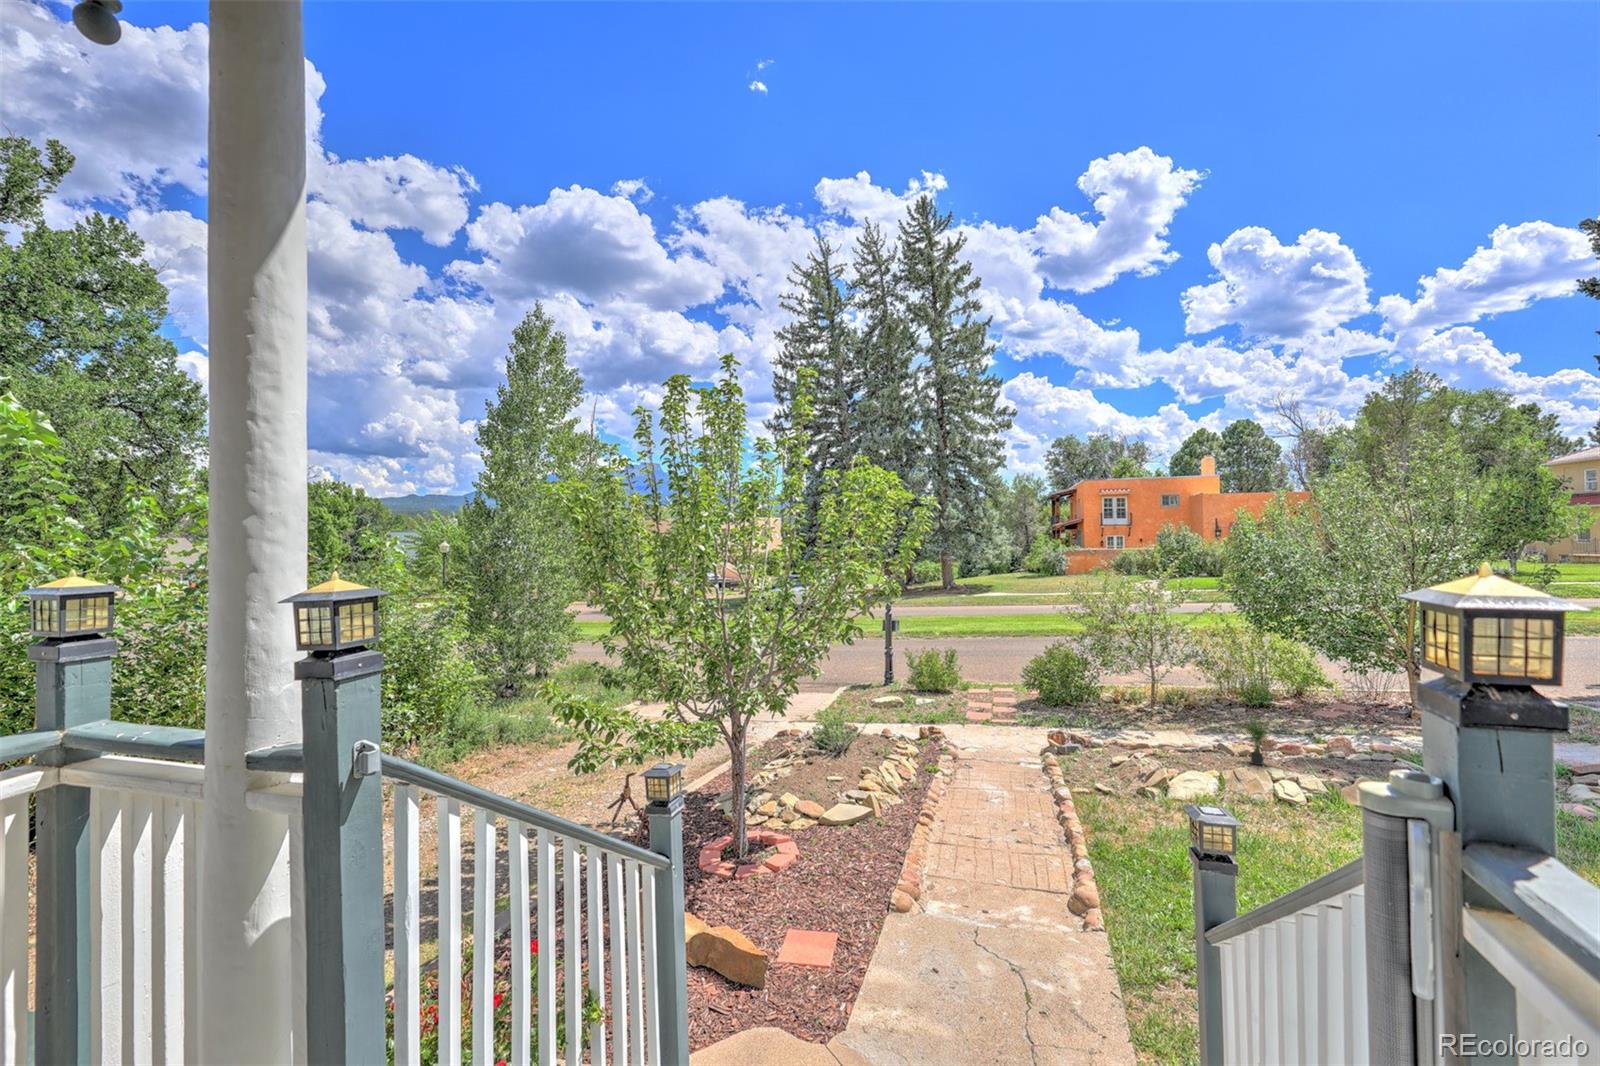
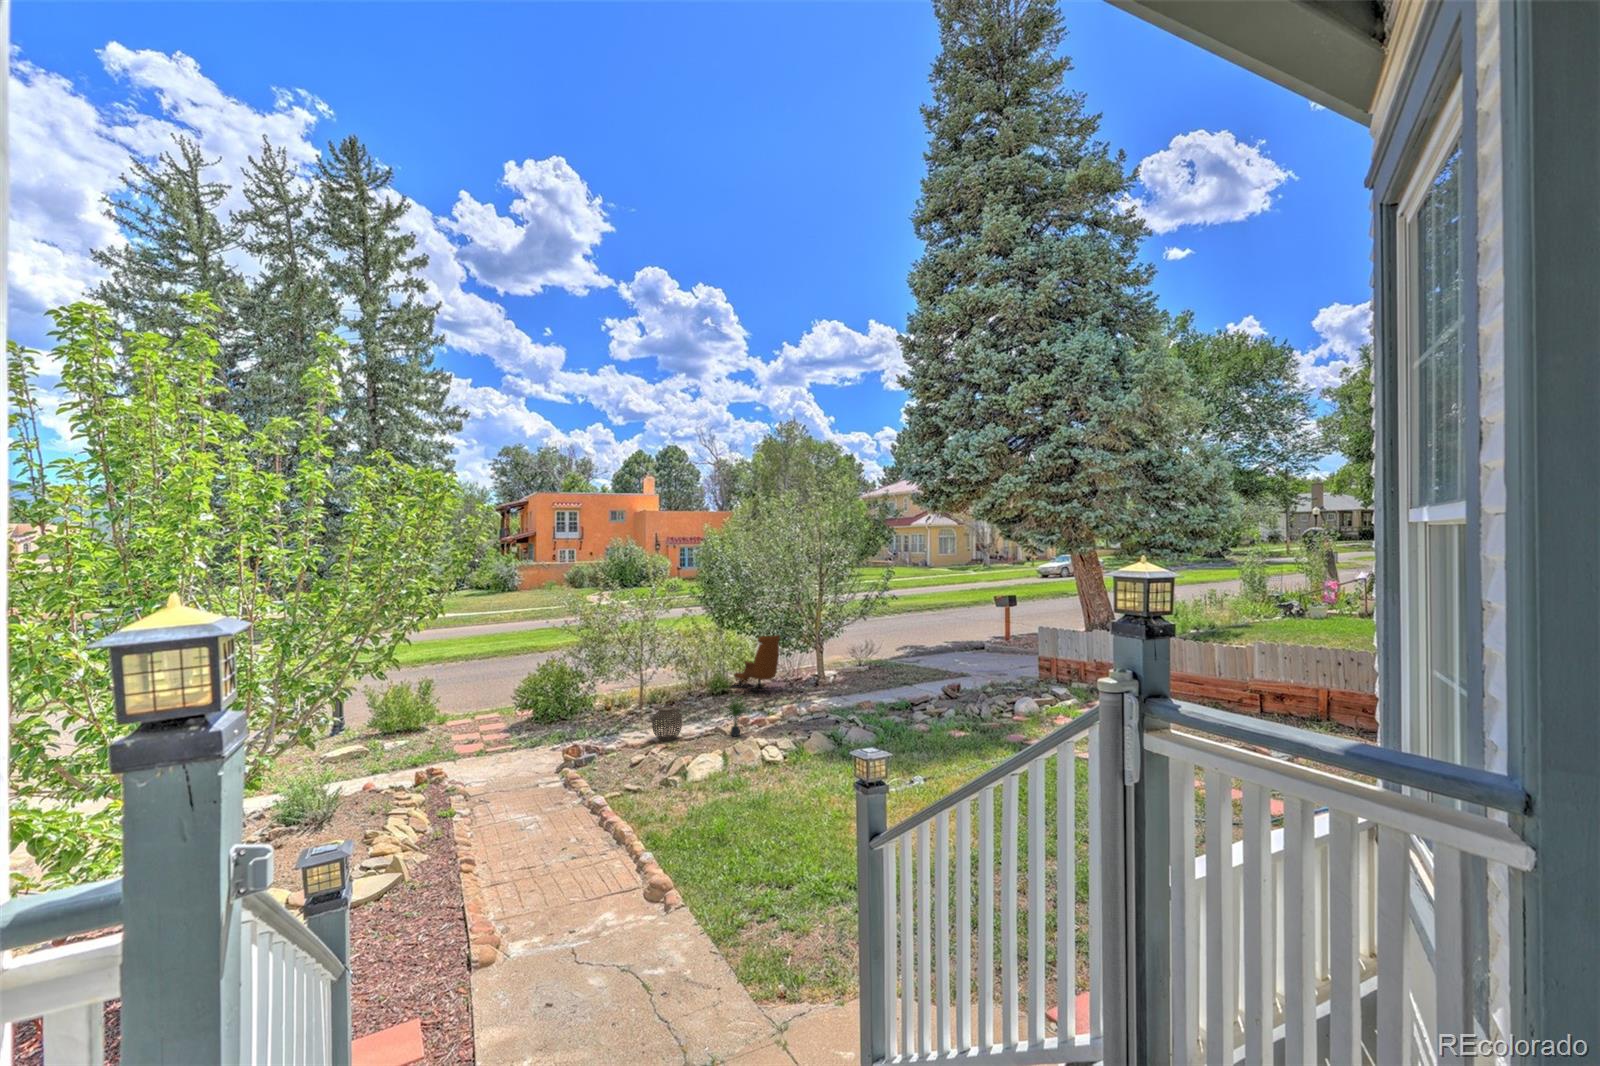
lounge chair: none [1274,646,1352,721] -> present [734,635,780,692]
woven basket: none [1146,712,1183,750] -> present [652,707,682,741]

